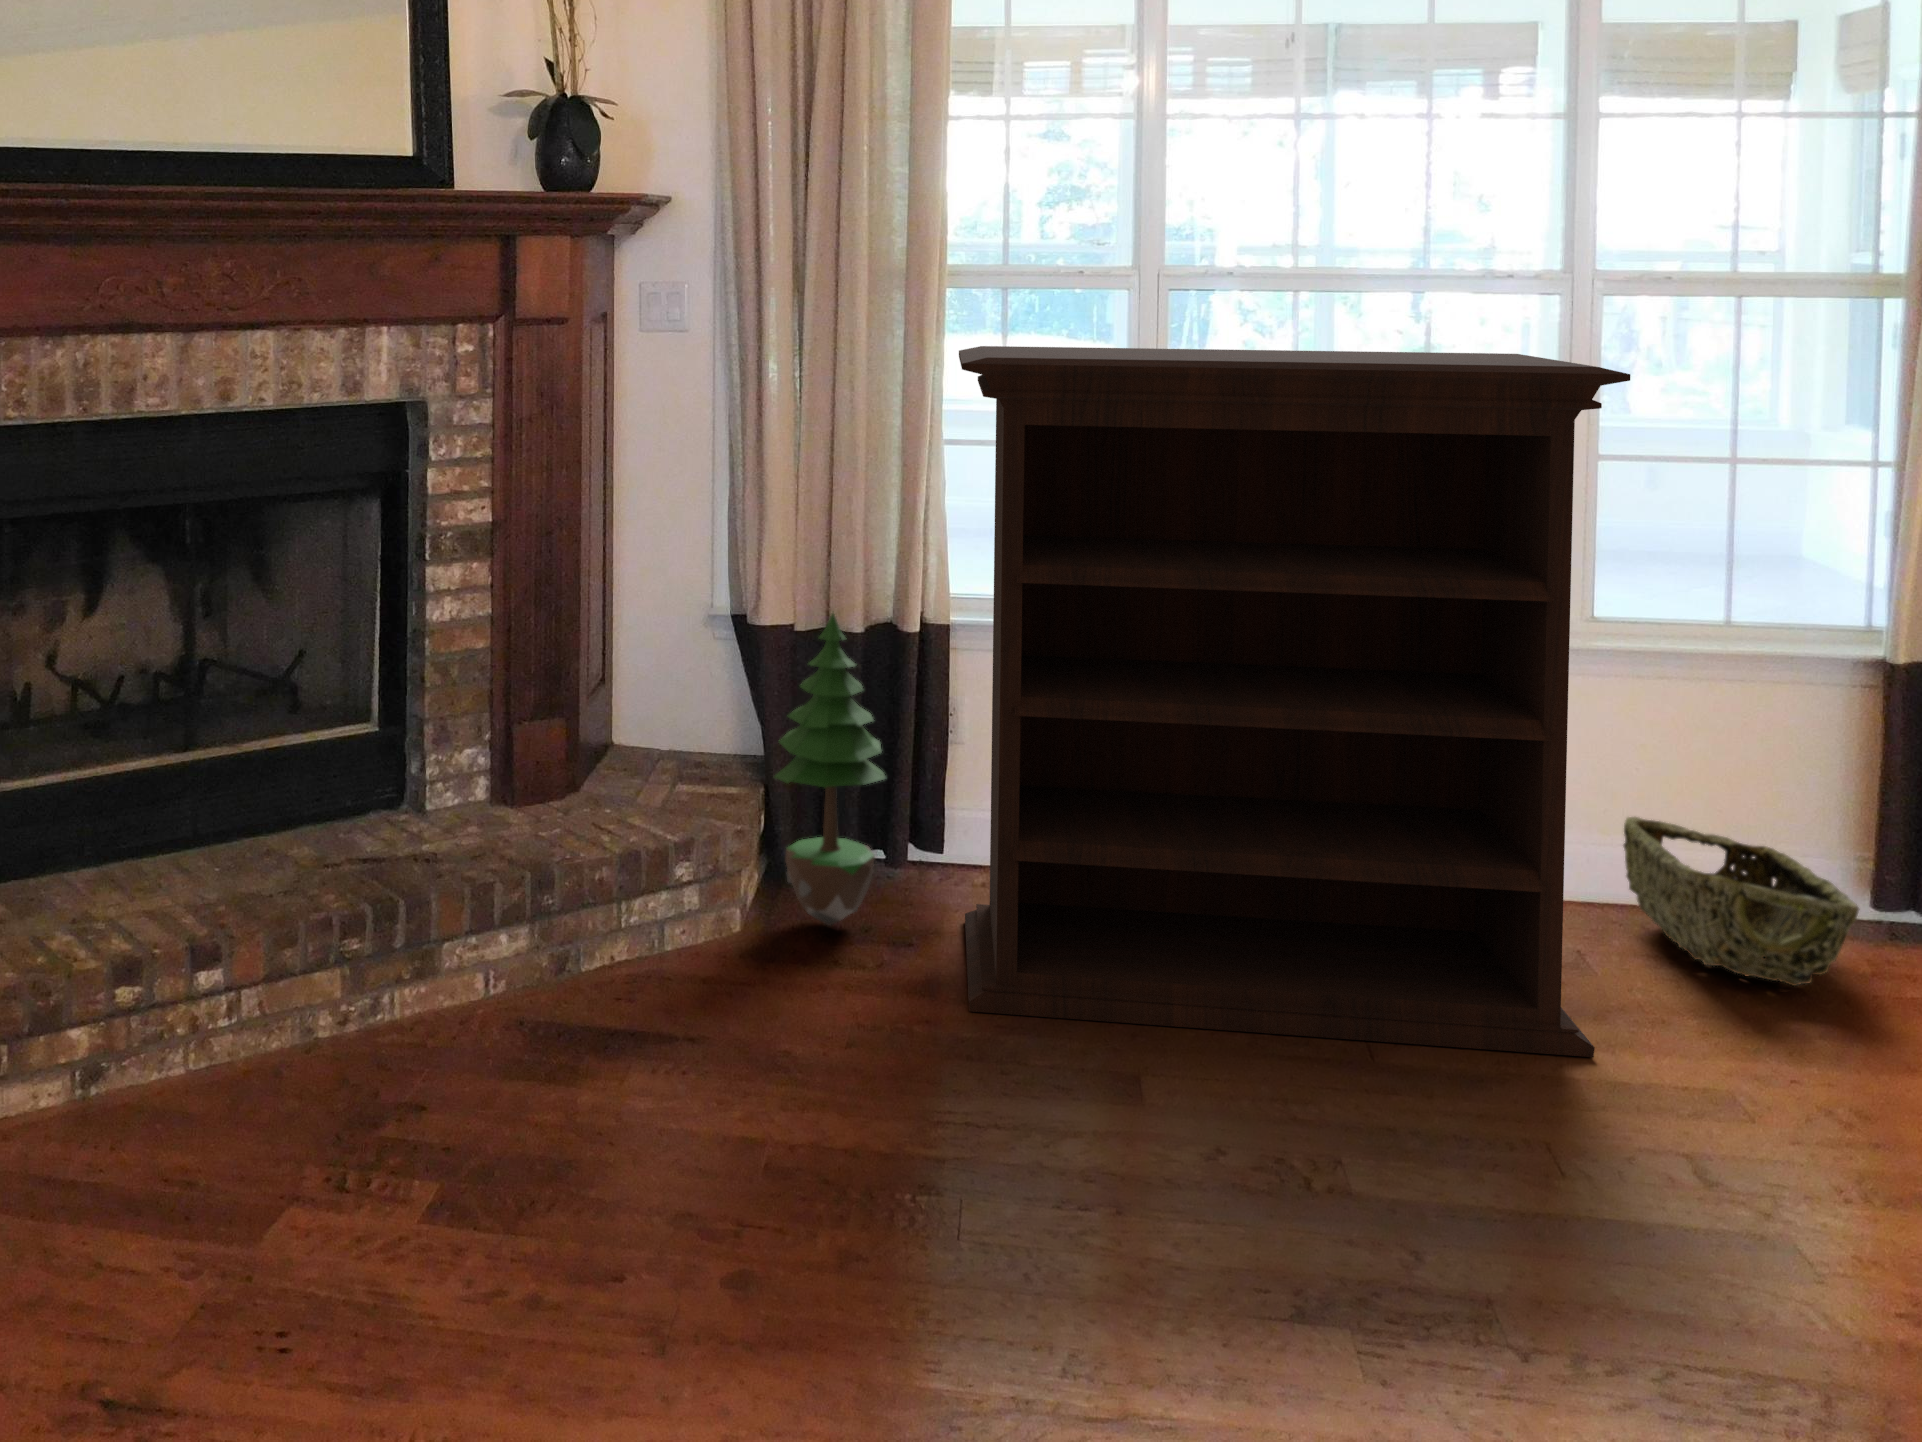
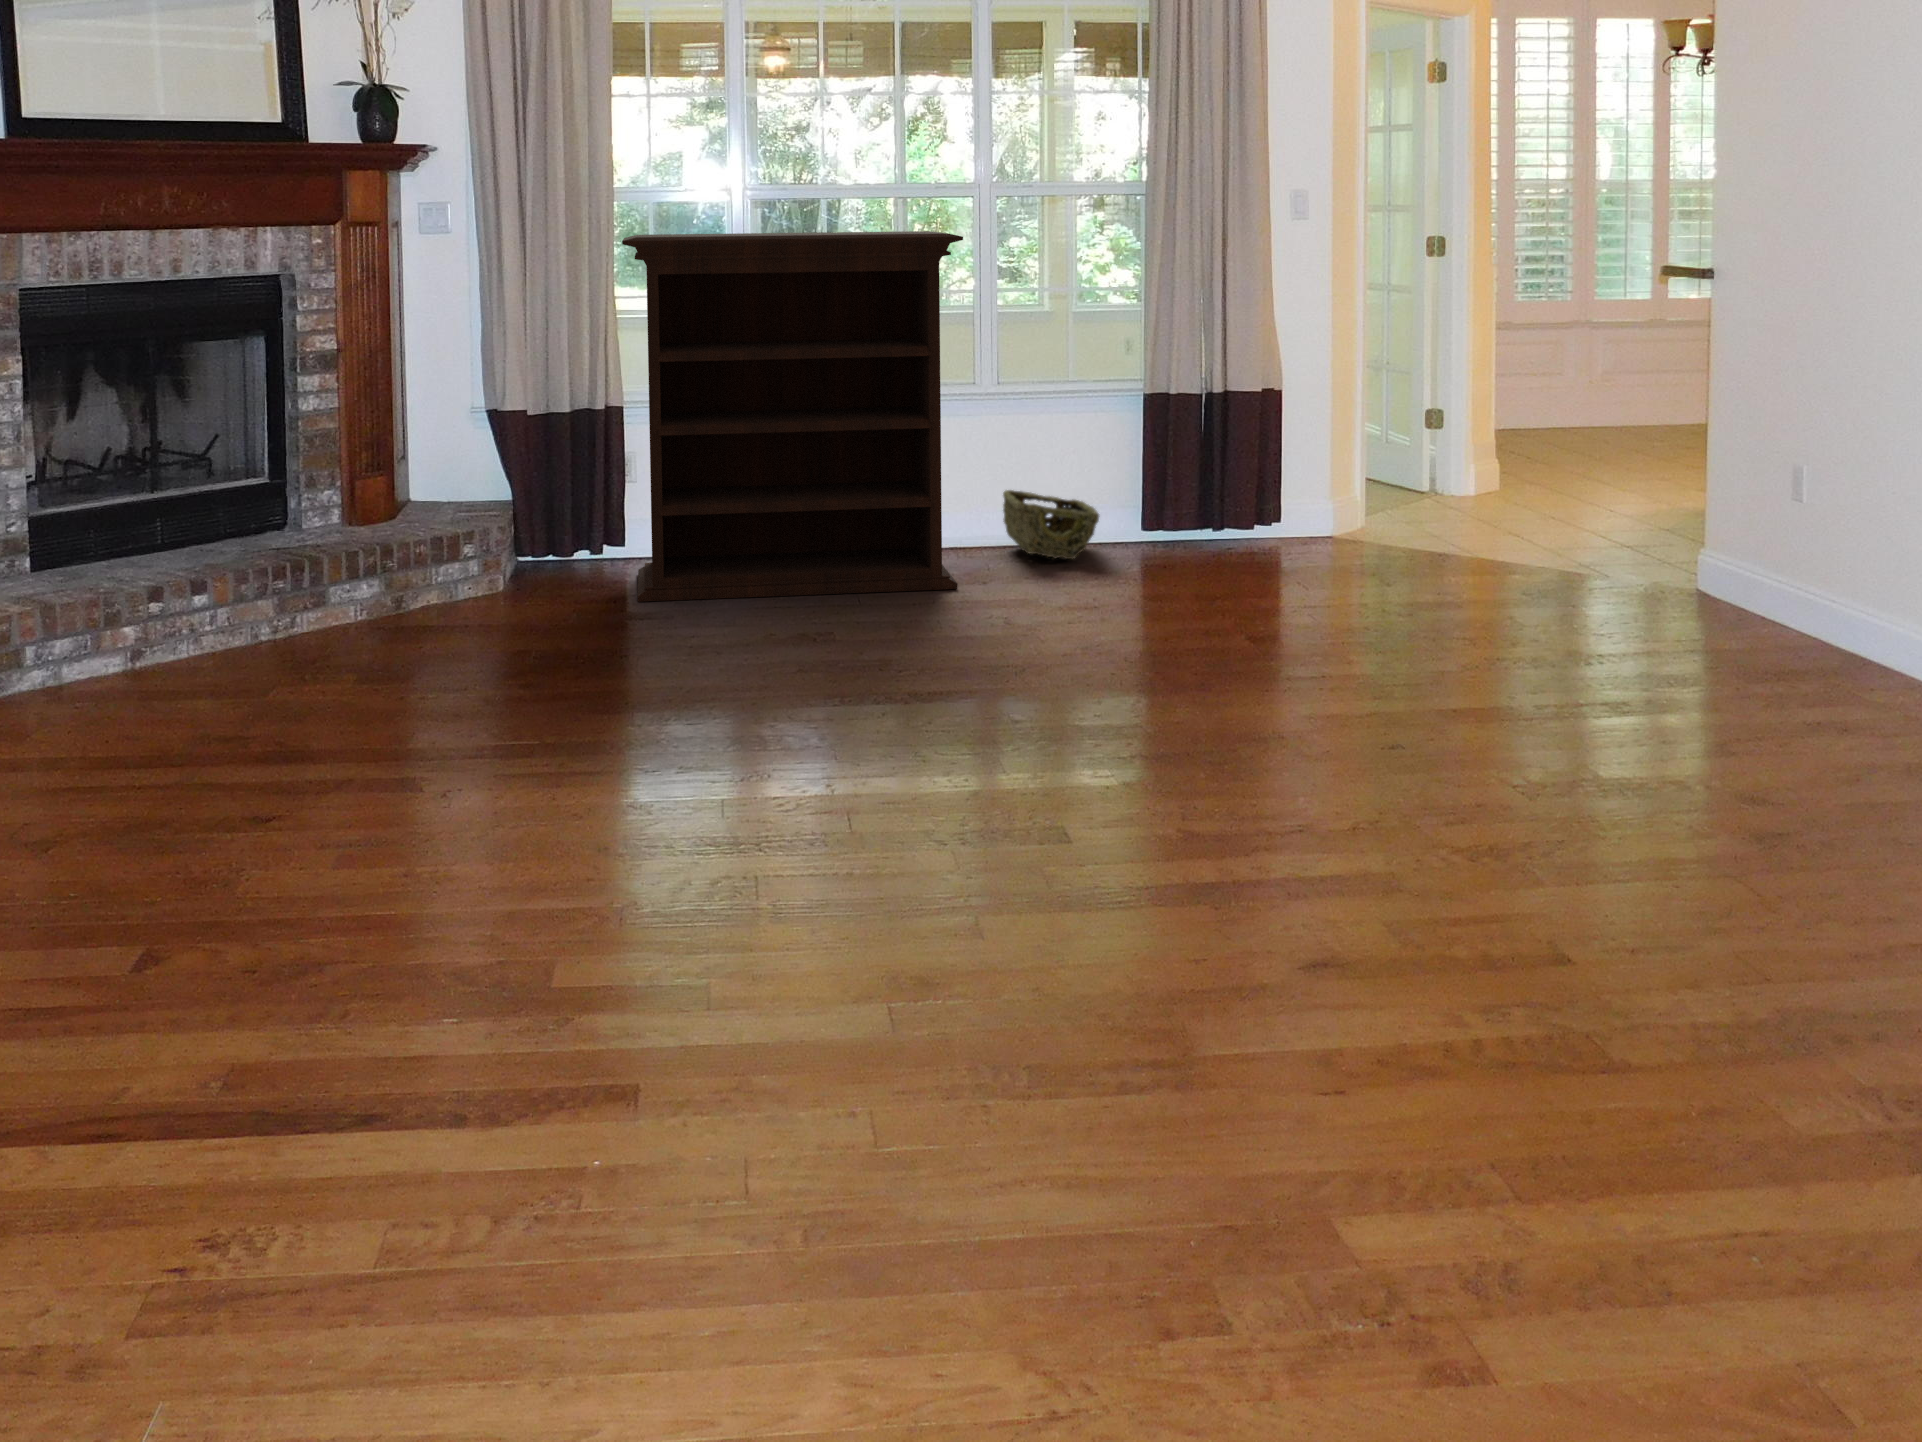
potted tree: present [774,613,885,926] -> none [521,394,589,582]

